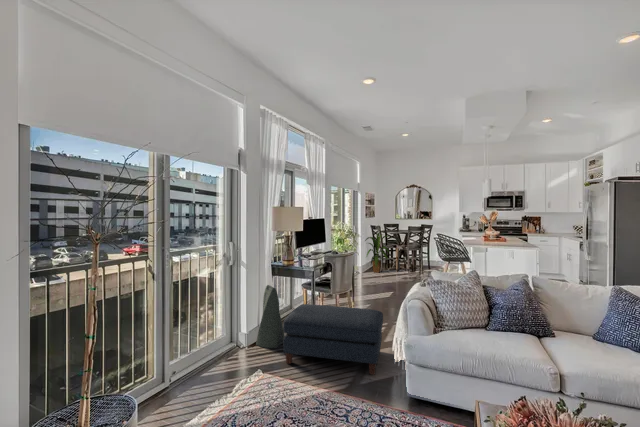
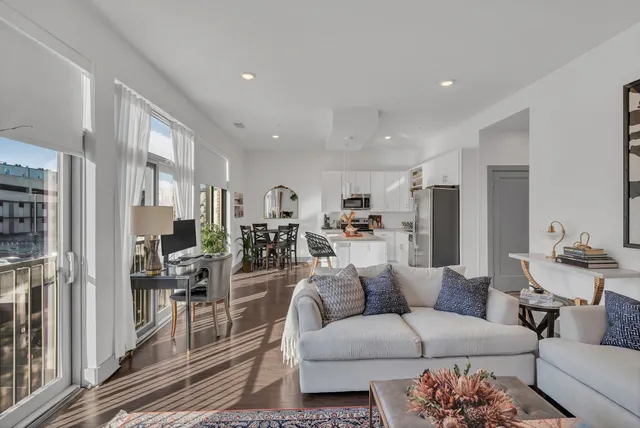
air purifier: present [256,285,285,348] -> none [112,299,152,376]
ottoman: present [283,304,383,375] -> none [152,312,267,390]

